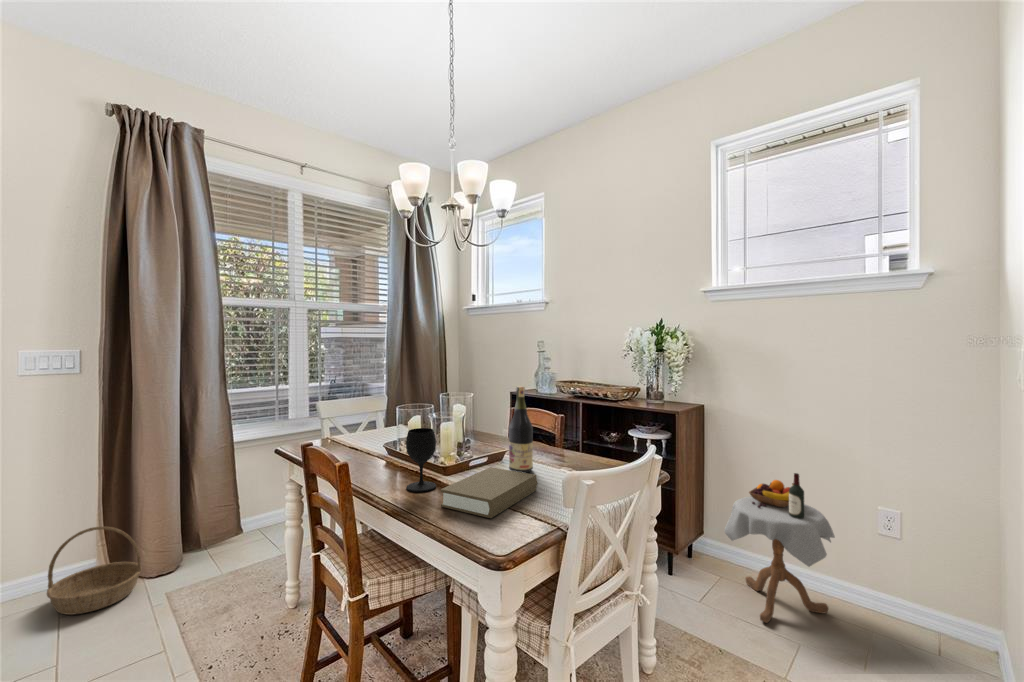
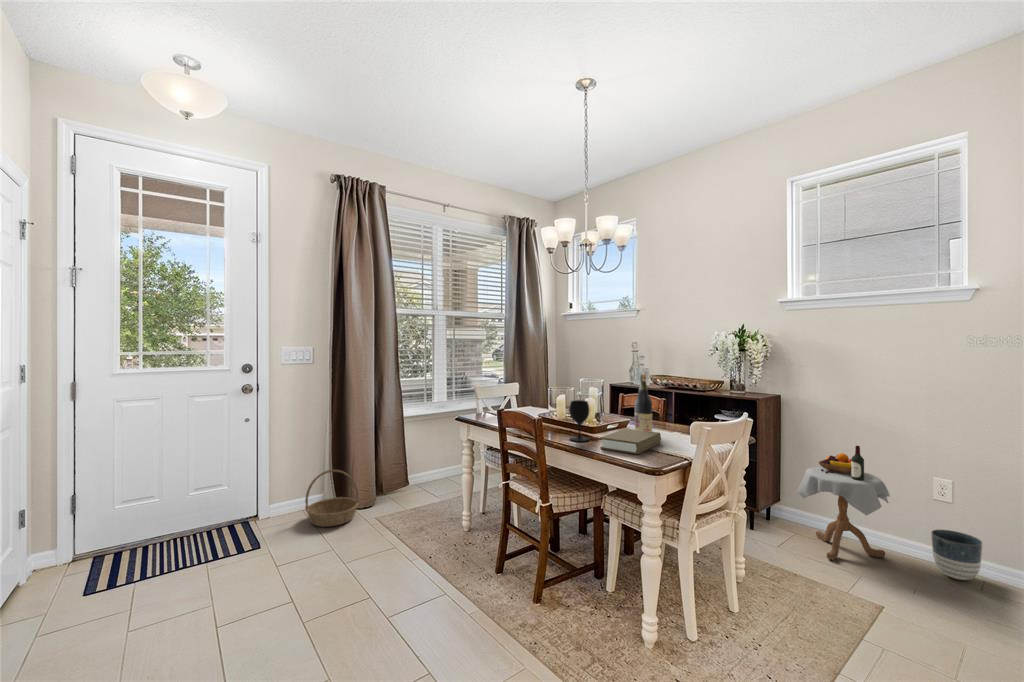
planter: none [884,577,947,646] -> present [931,530,982,580]

